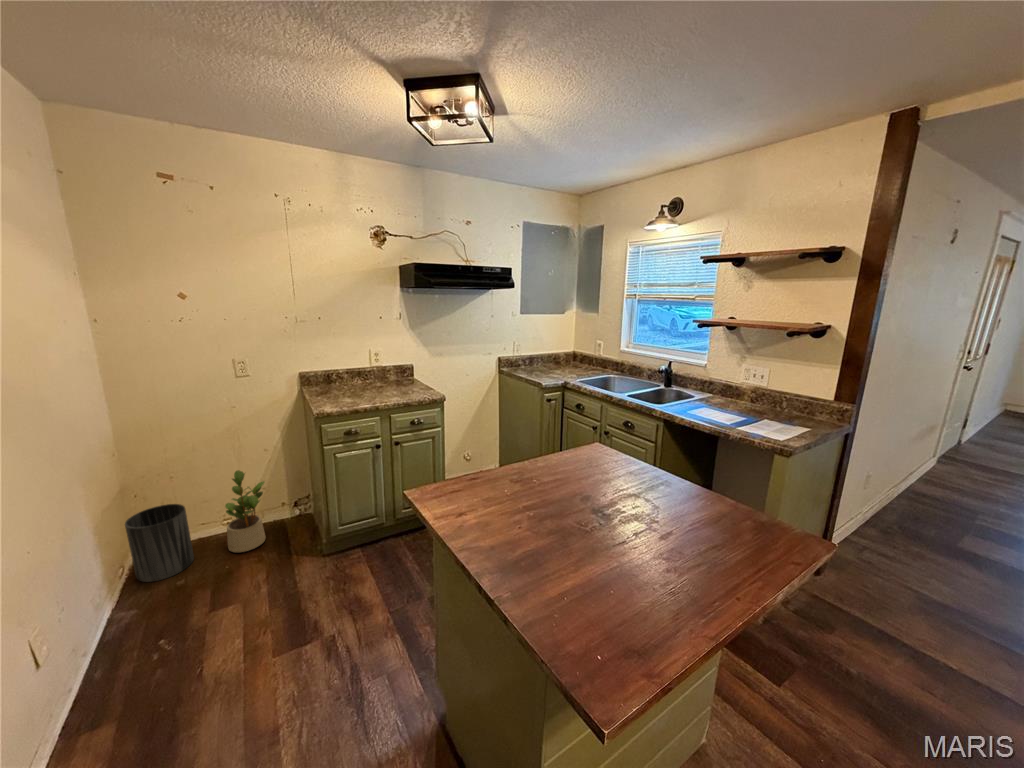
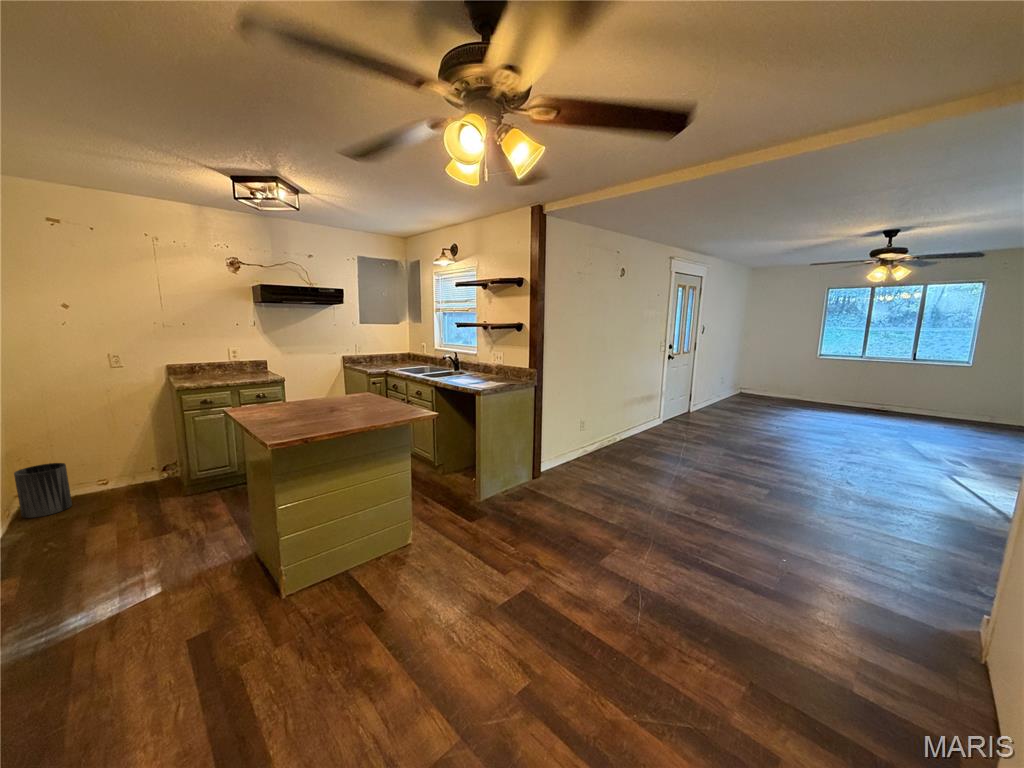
potted plant: present [225,470,266,552] -> none [100,436,136,499]

